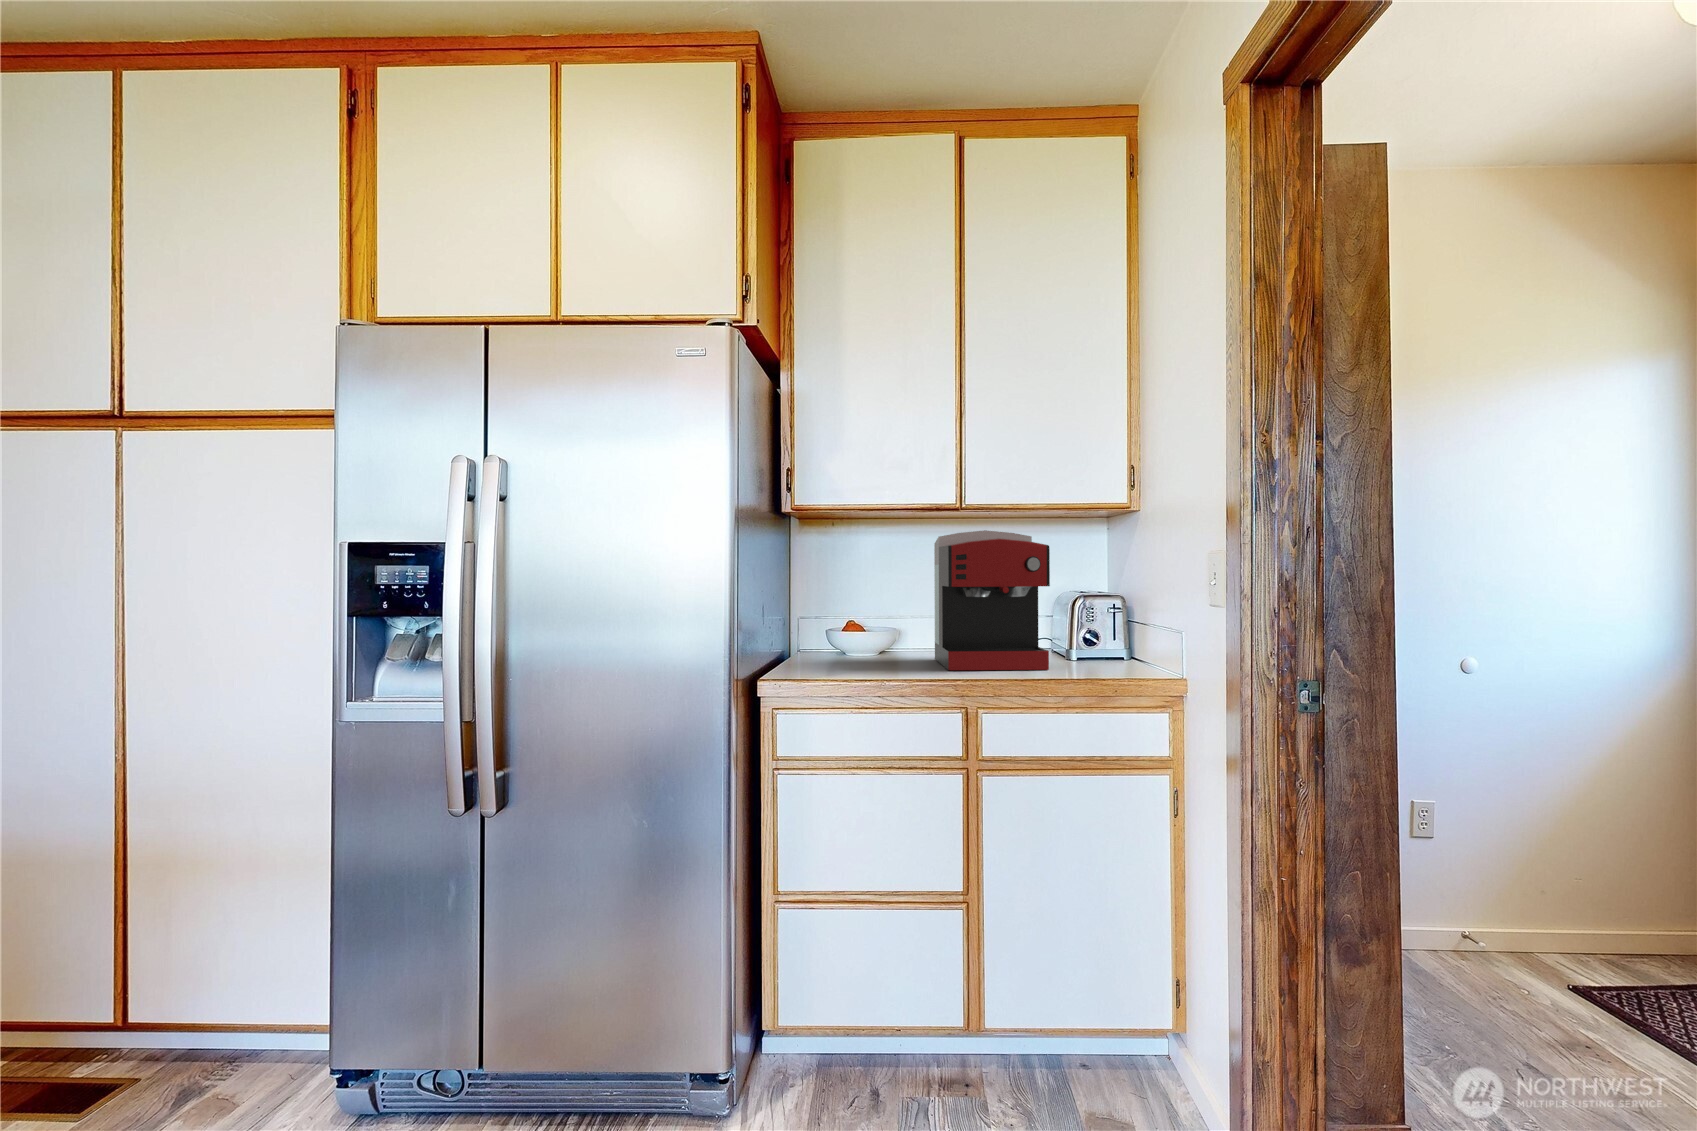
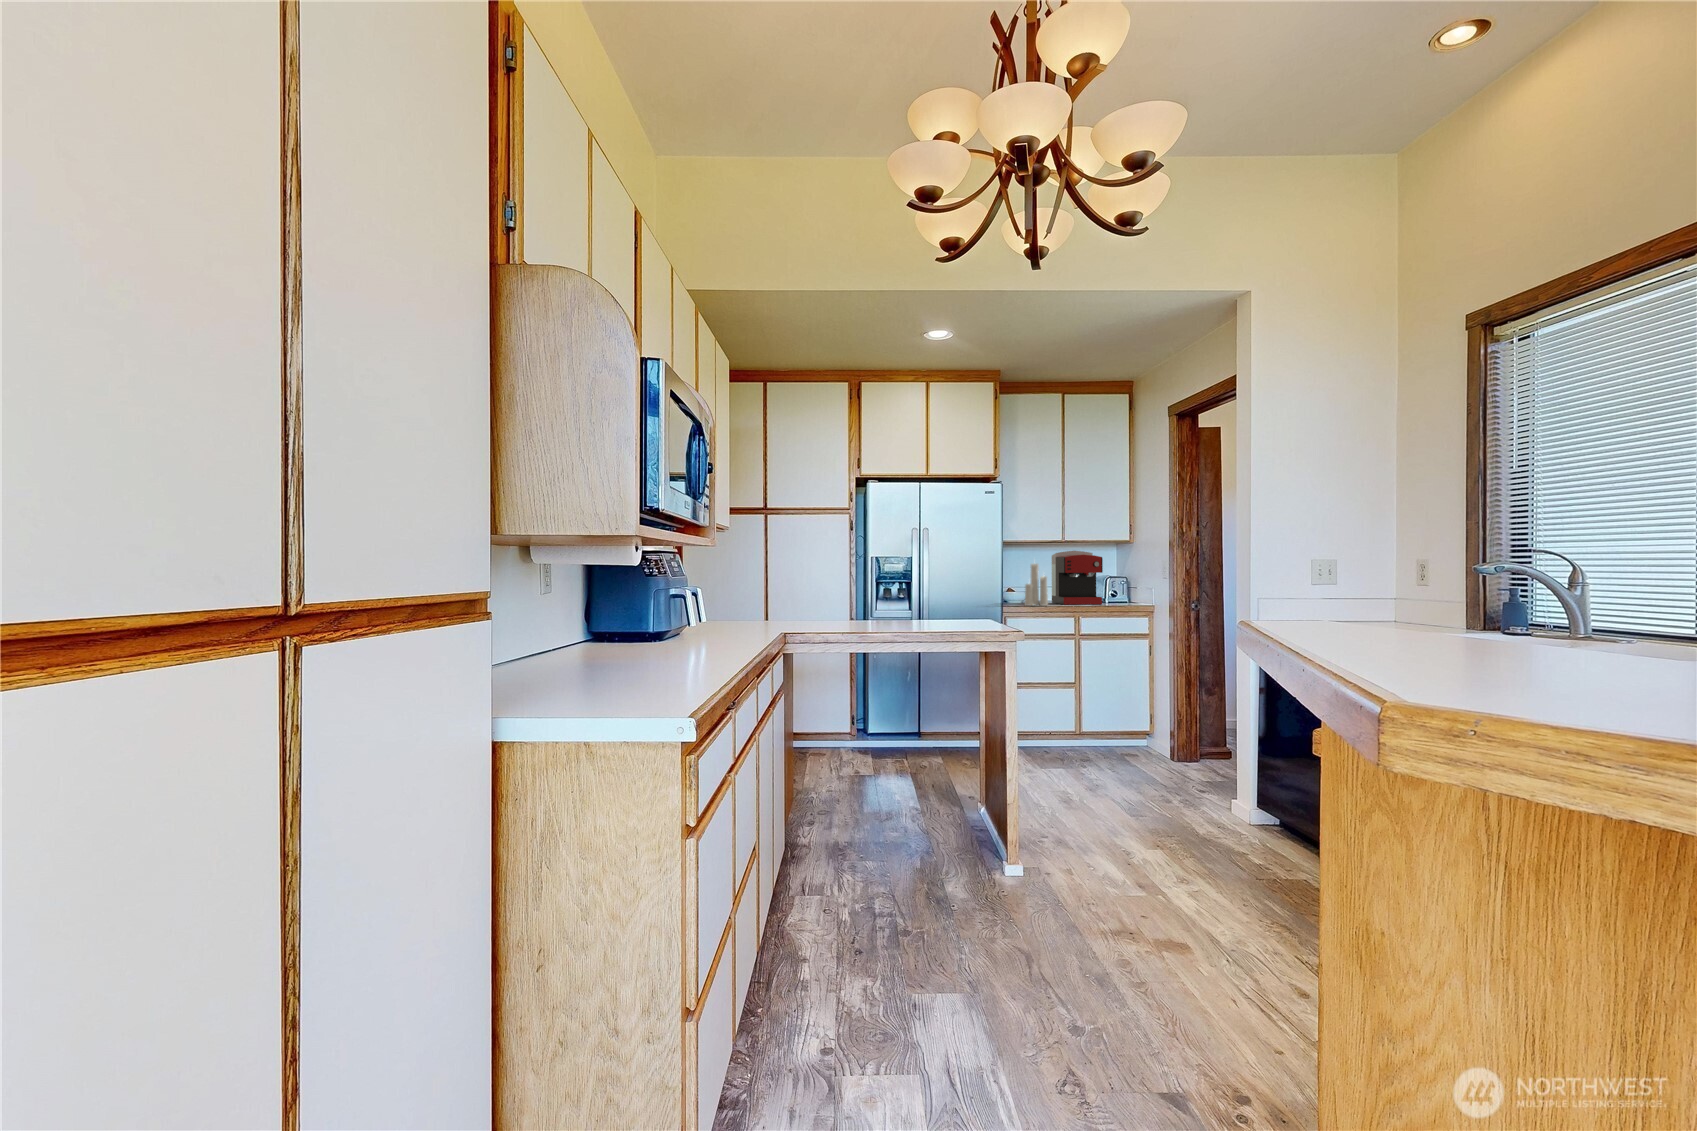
candle: none [834,539,899,677] -> present [1025,563,1048,606]

